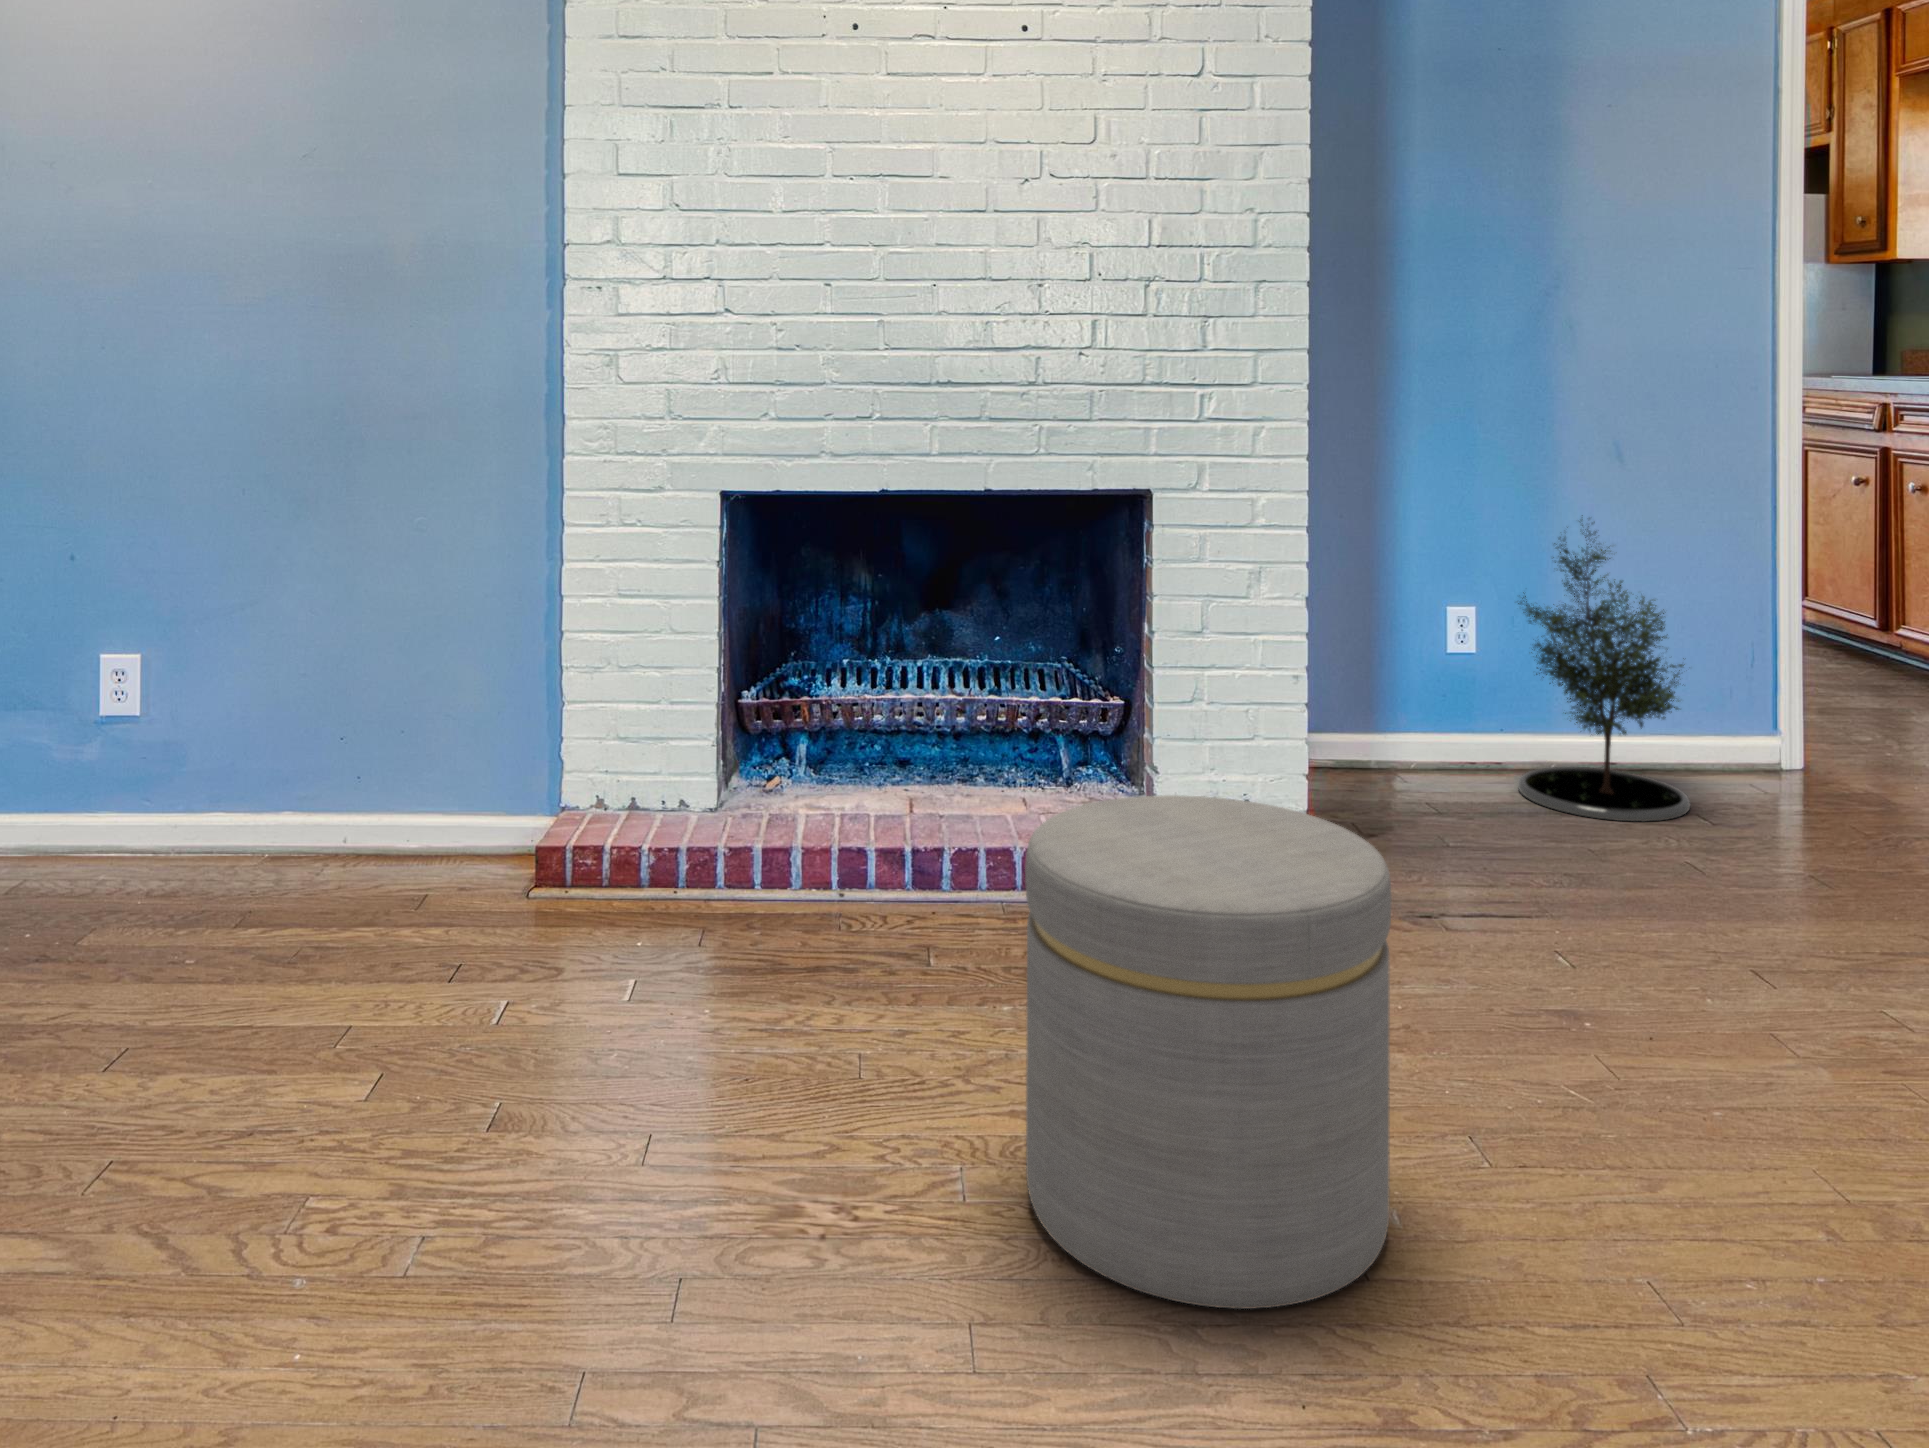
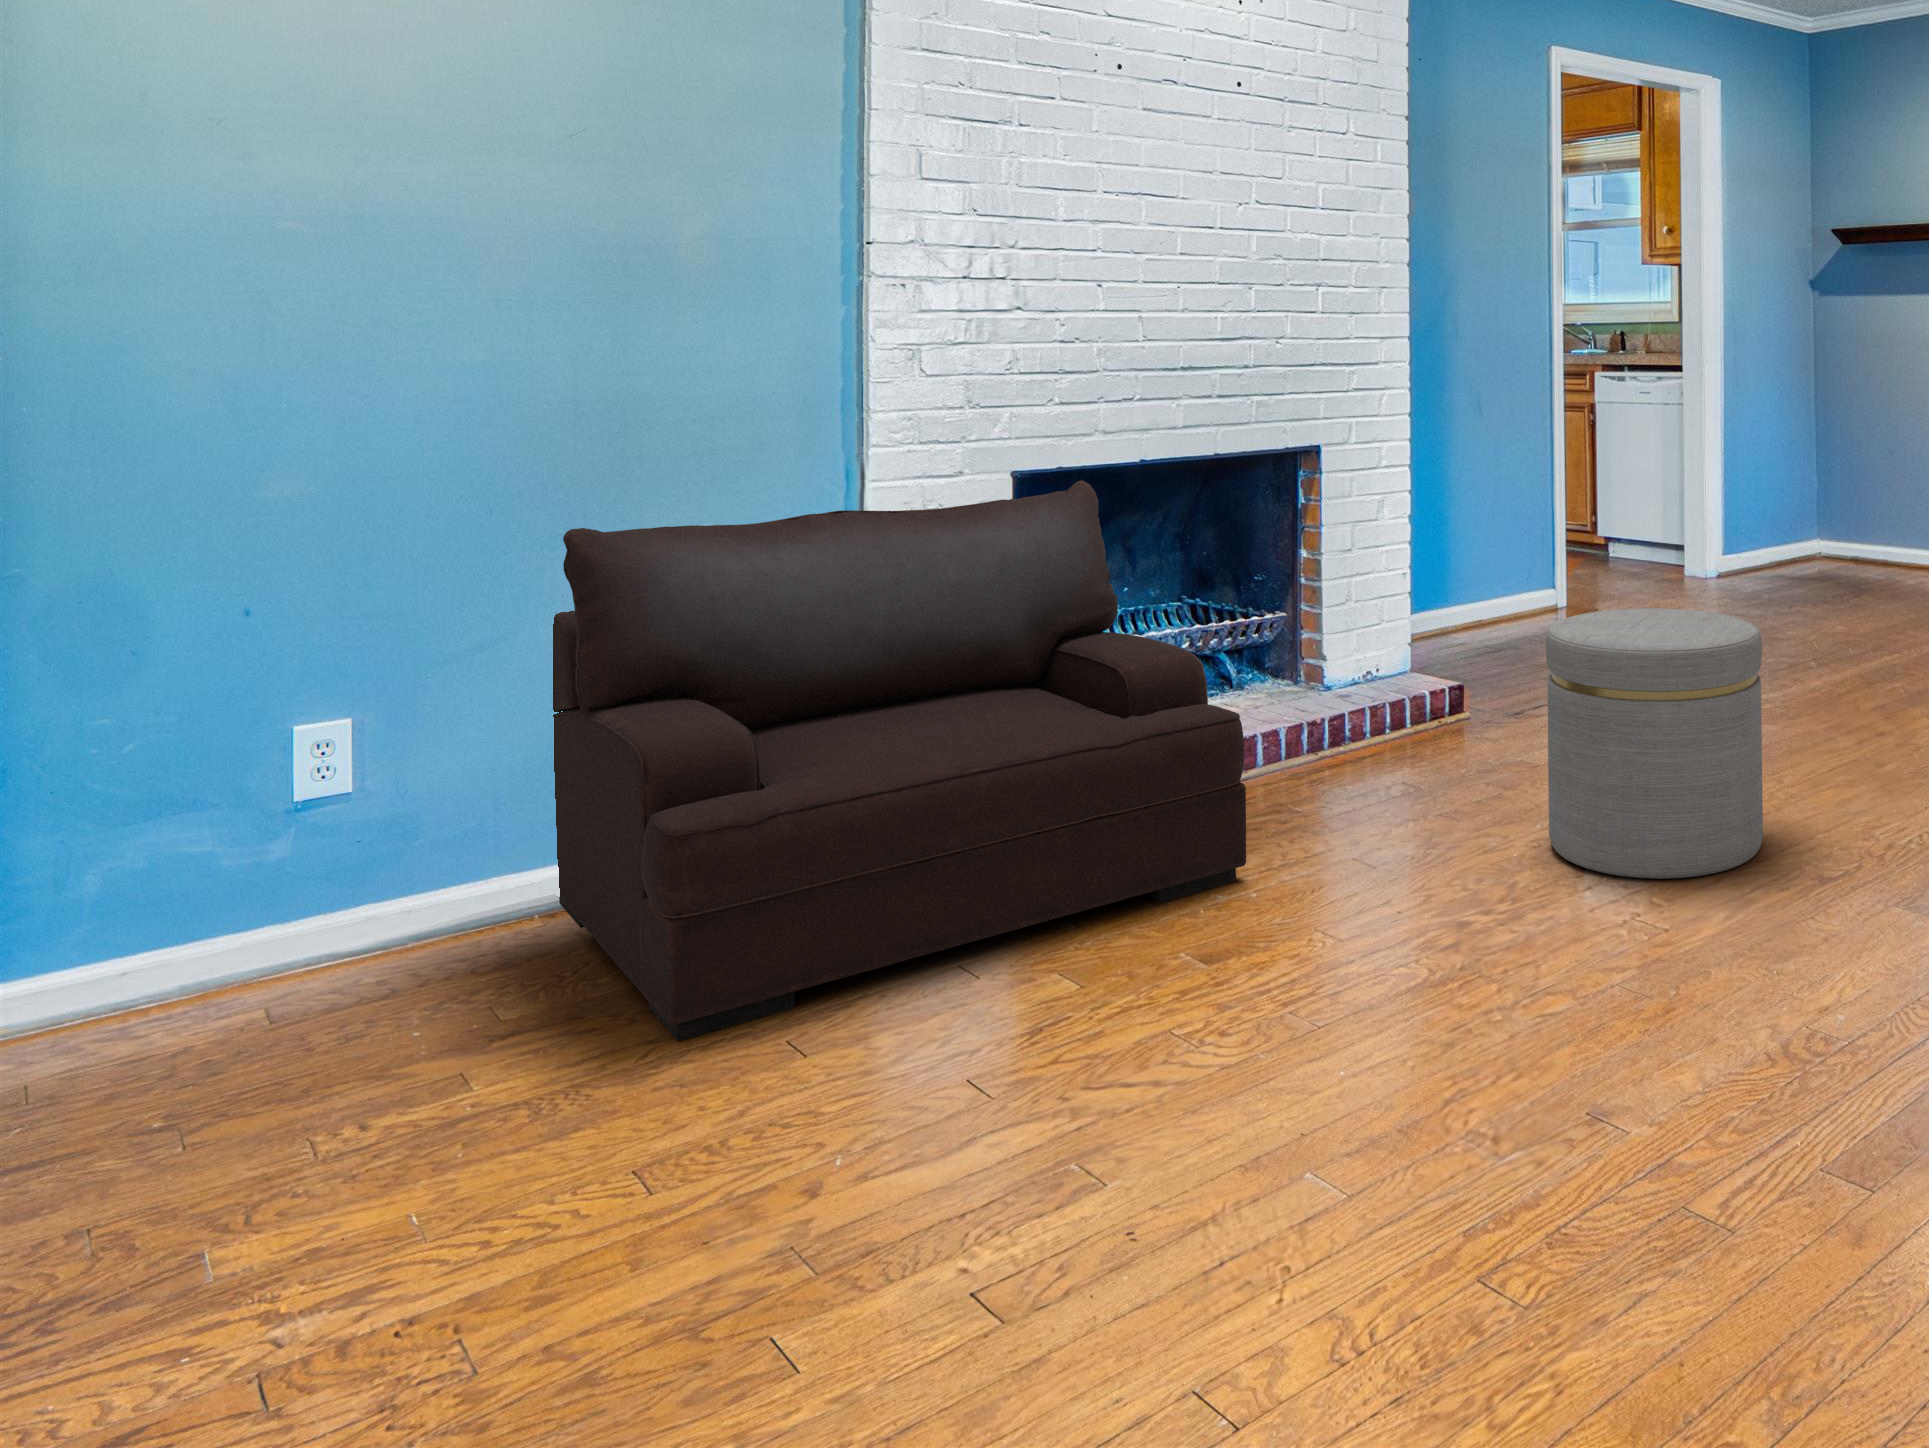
armchair: none [56,506,771,1035] -> present [553,480,1246,1041]
potted tree: present [1518,515,1690,822] -> none [1439,450,1558,654]

